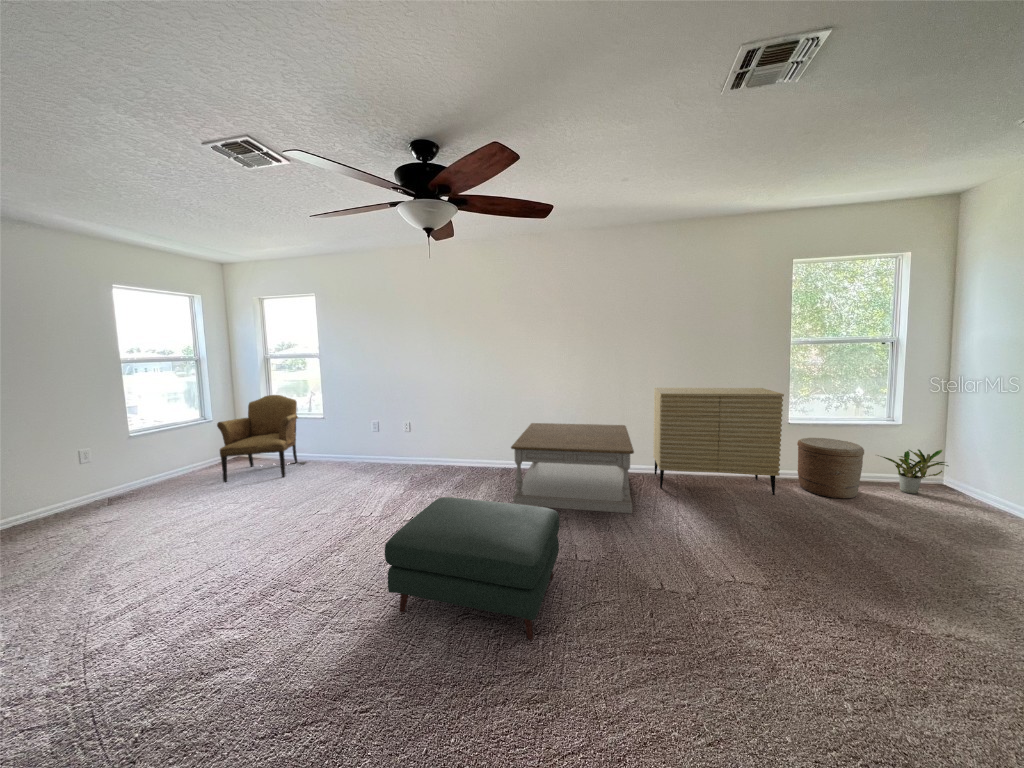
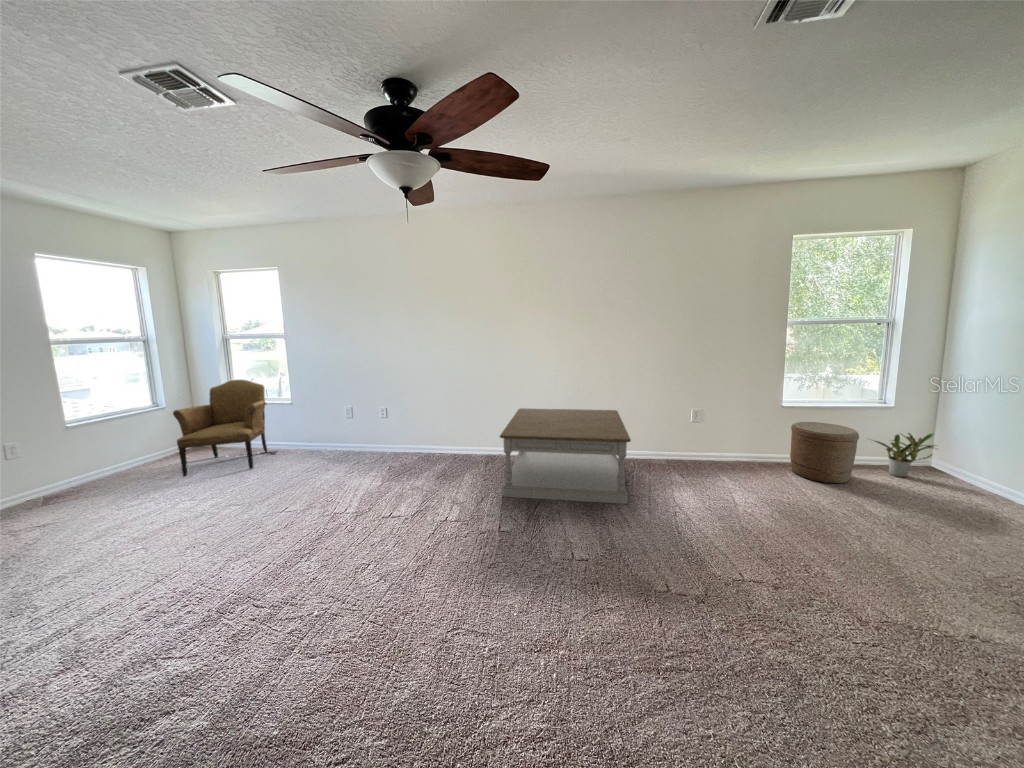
dresser: present [654,388,784,495] -> none [645,371,783,481]
ottoman: present [385,497,559,640] -> none [362,495,558,659]

